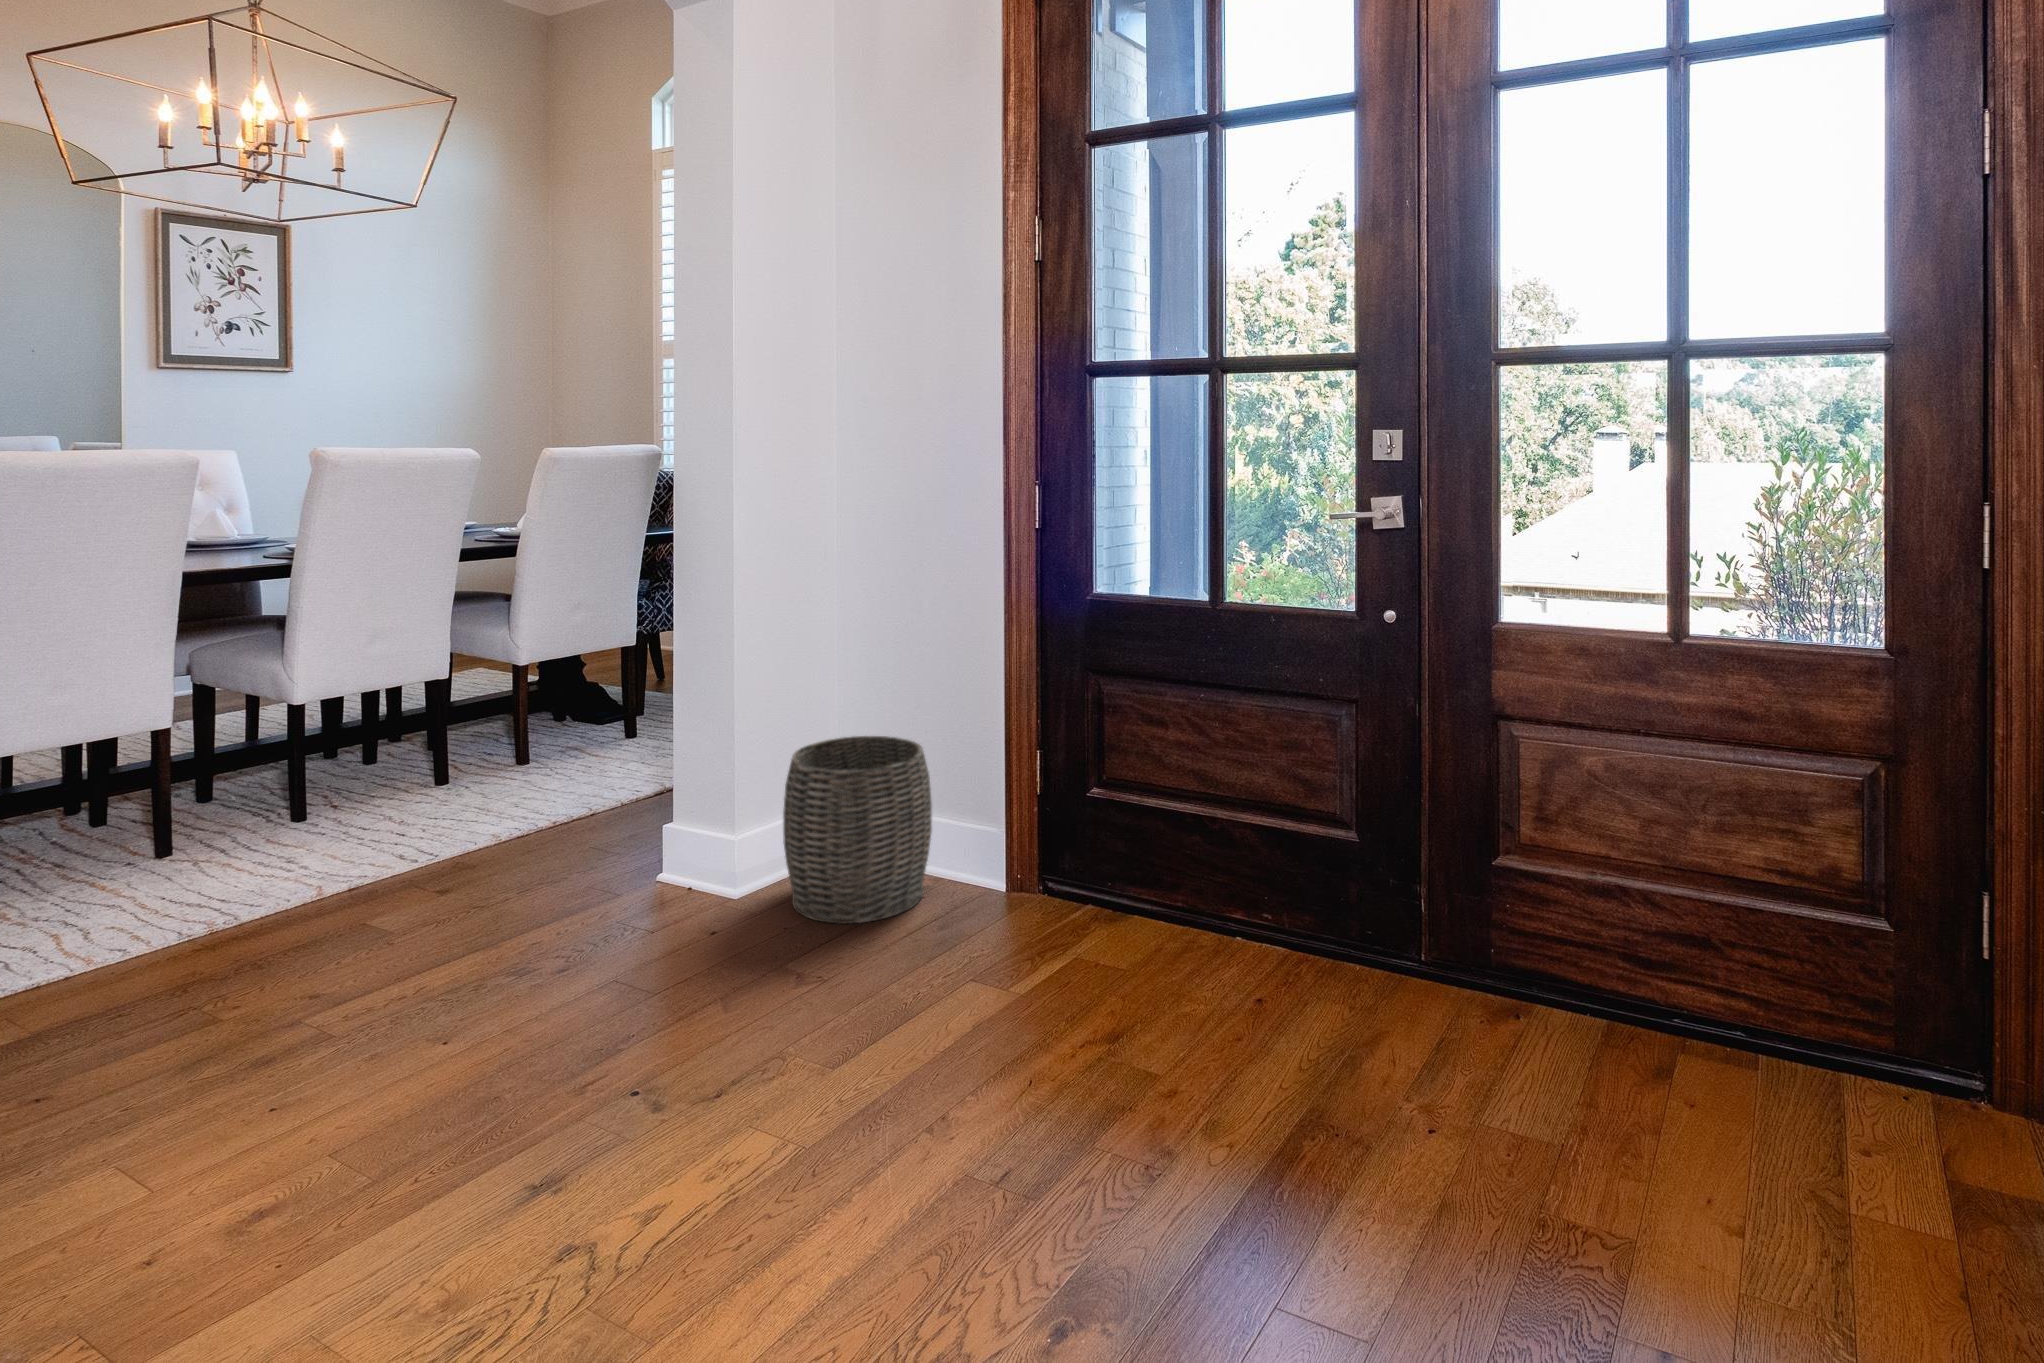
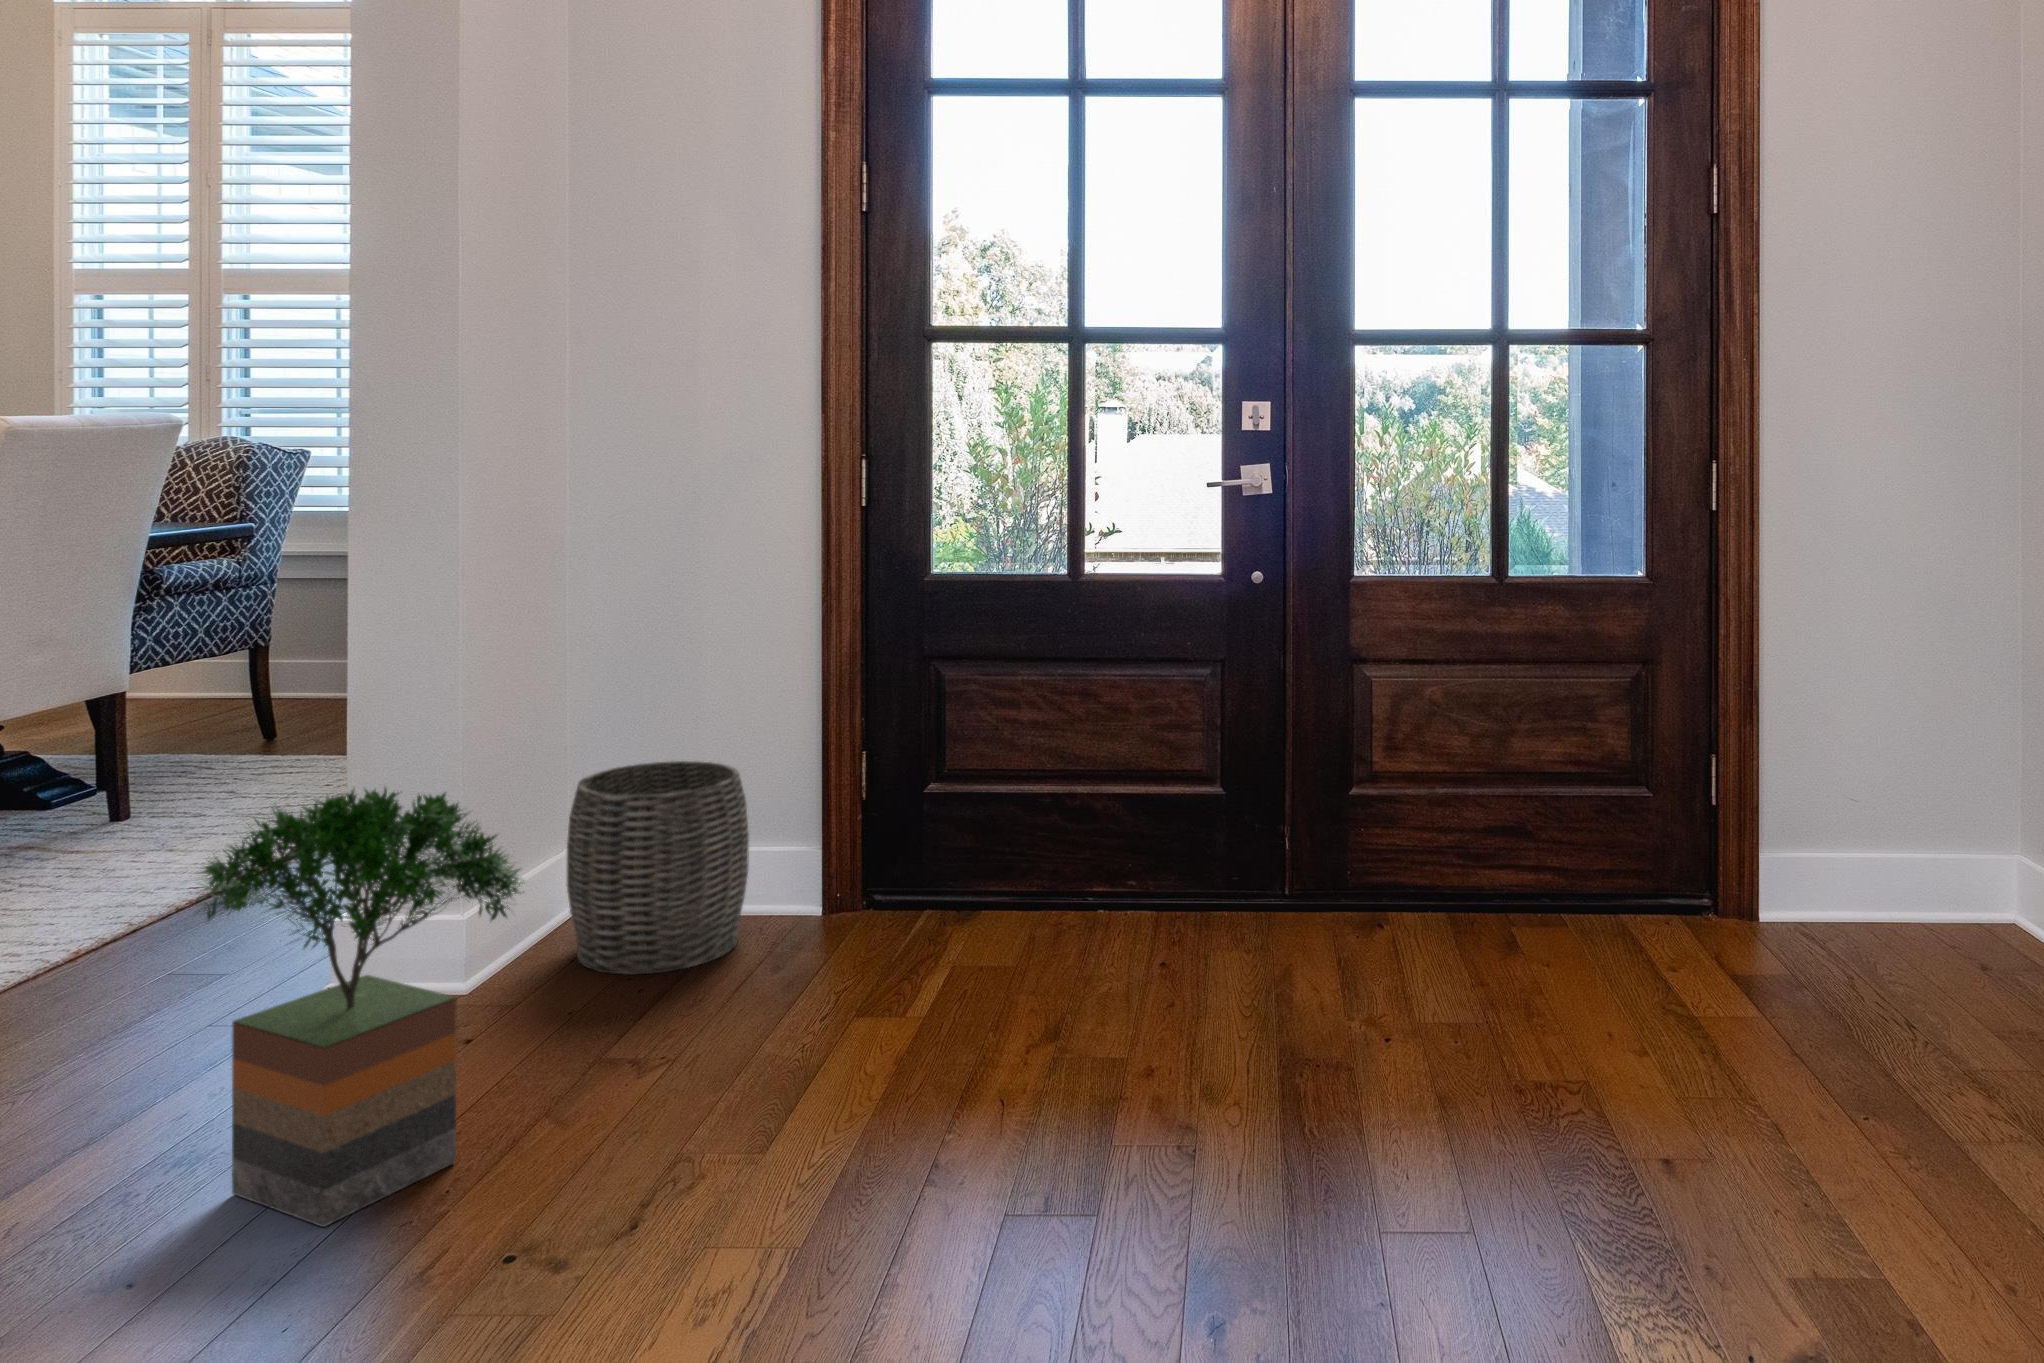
potted tree: none [334,755,582,1126] -> present [191,788,524,1227]

